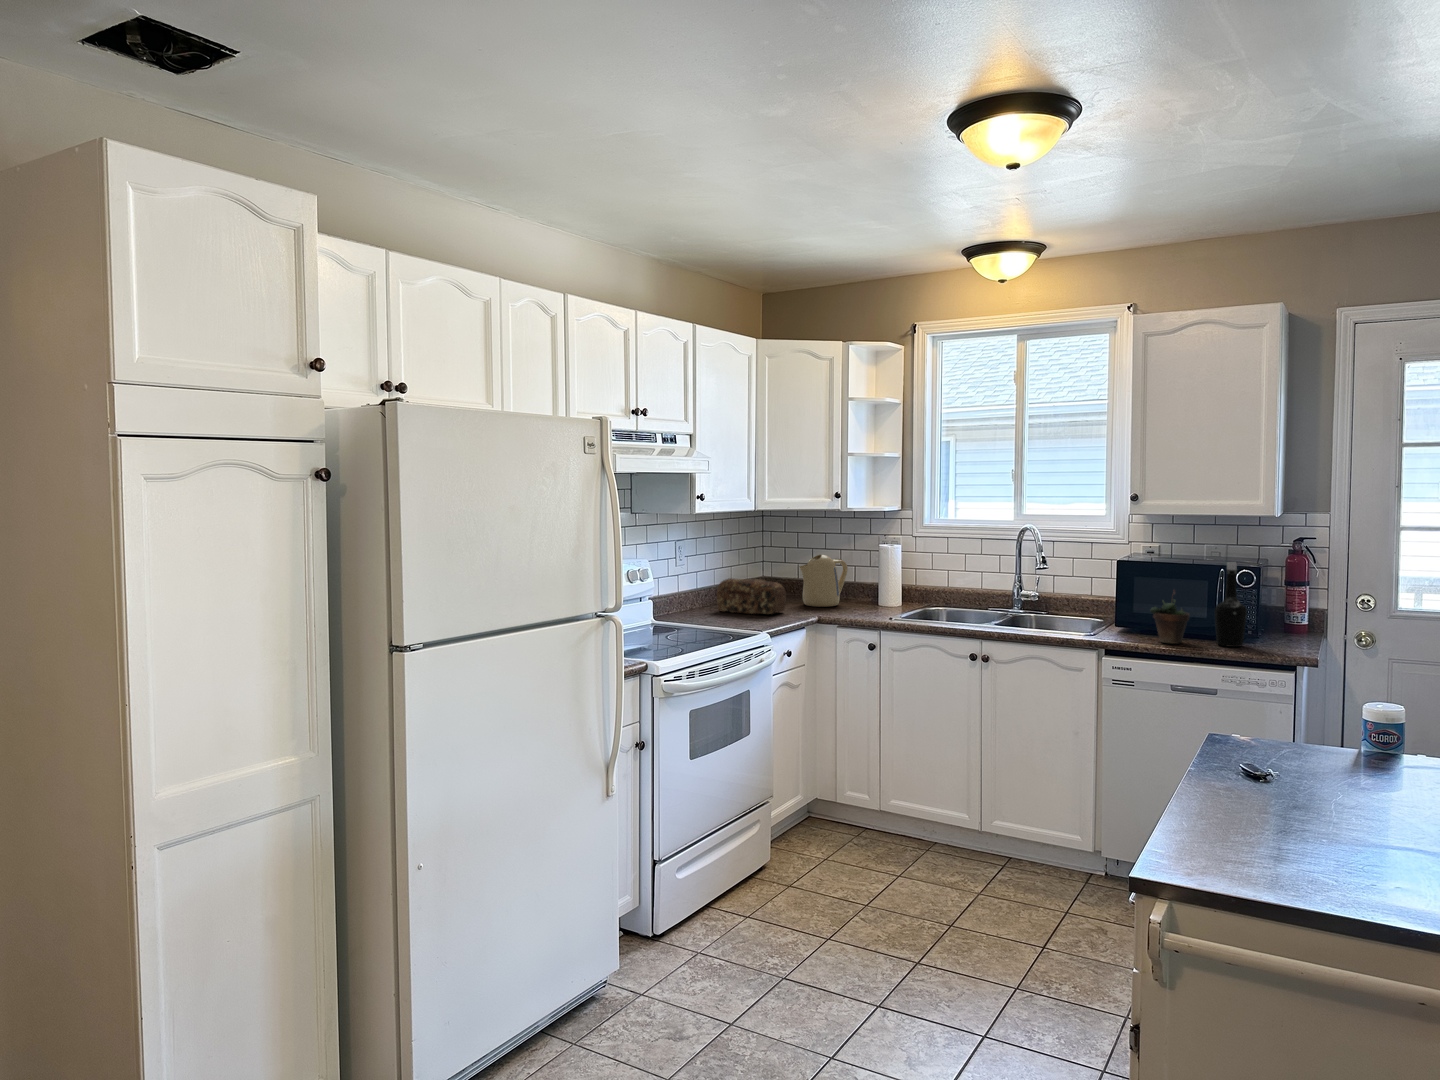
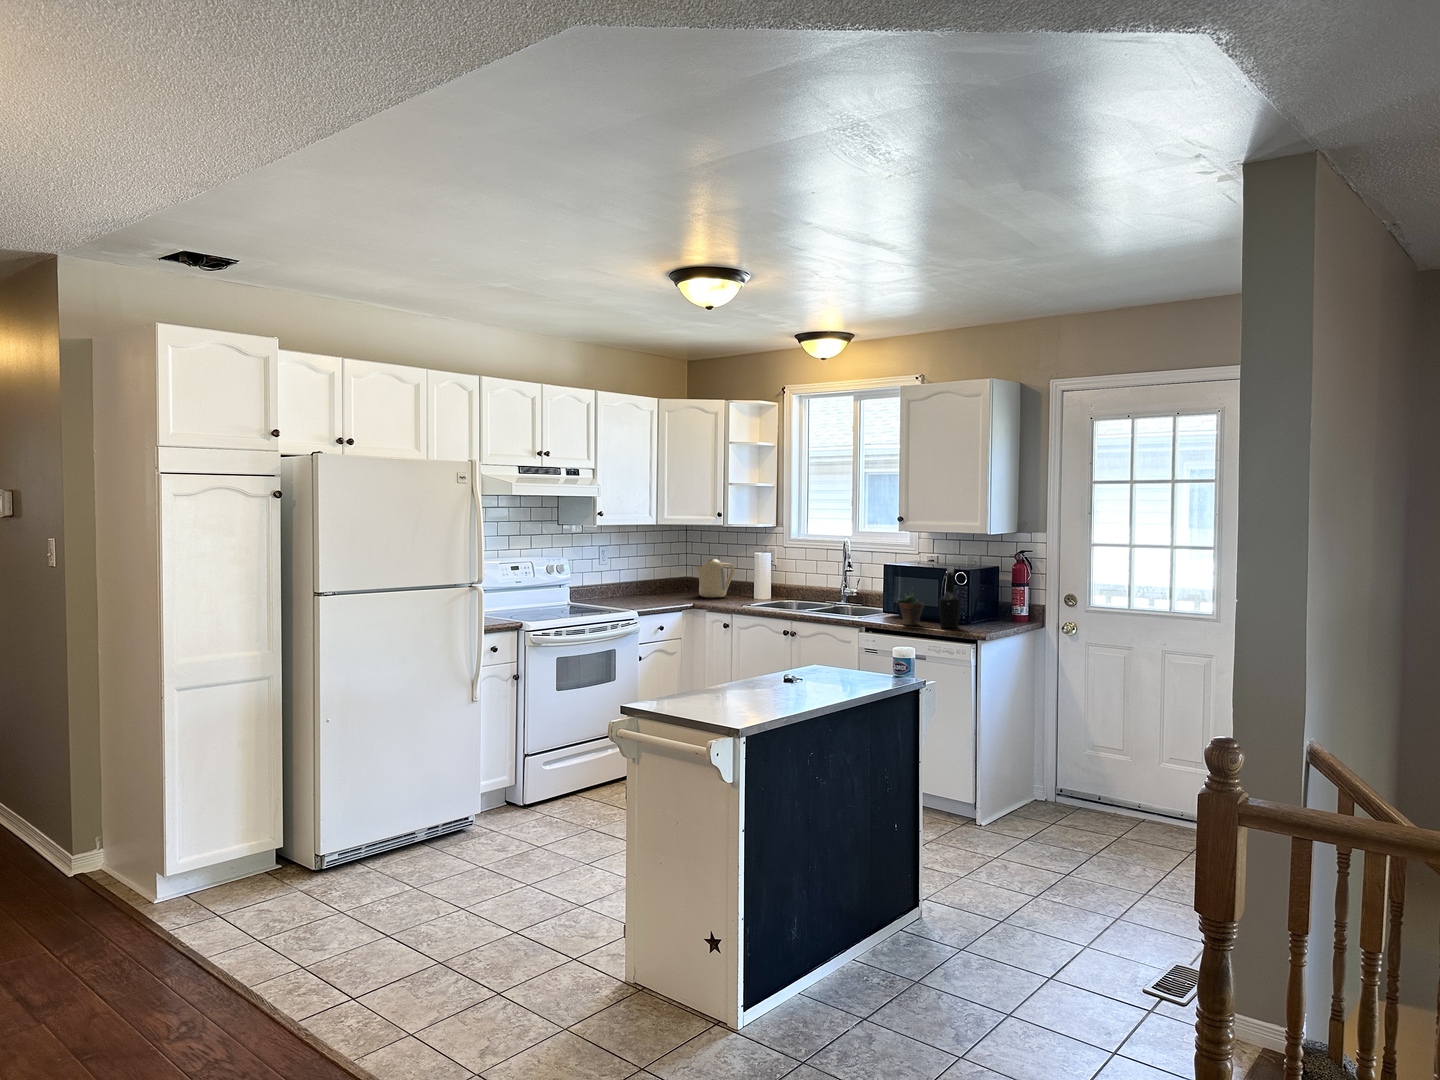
bread loaf: present [717,578,786,614] -> none [626,574,676,600]

